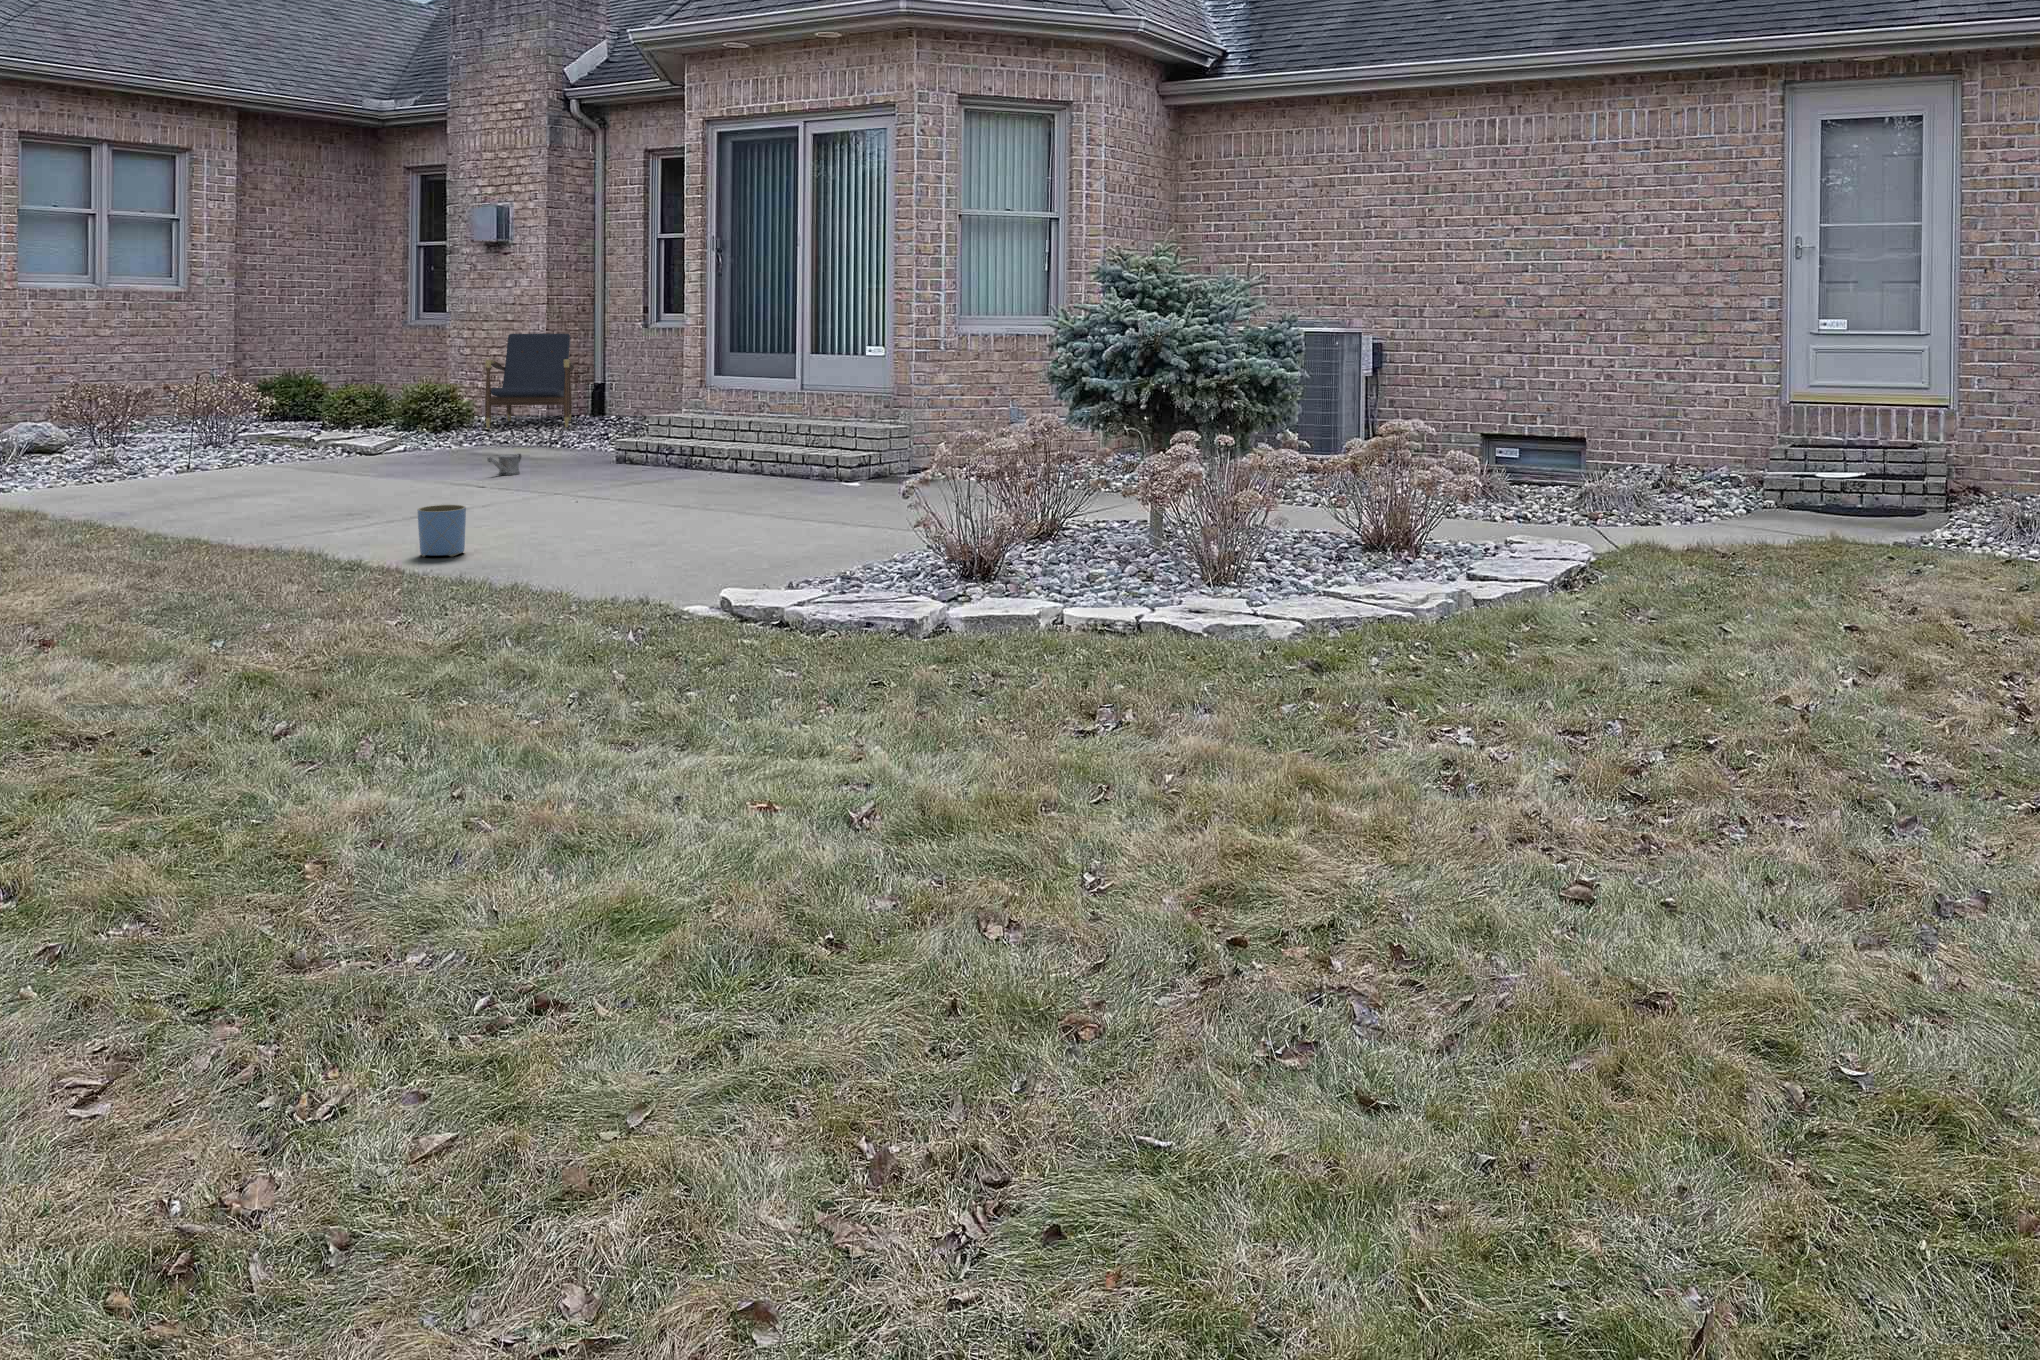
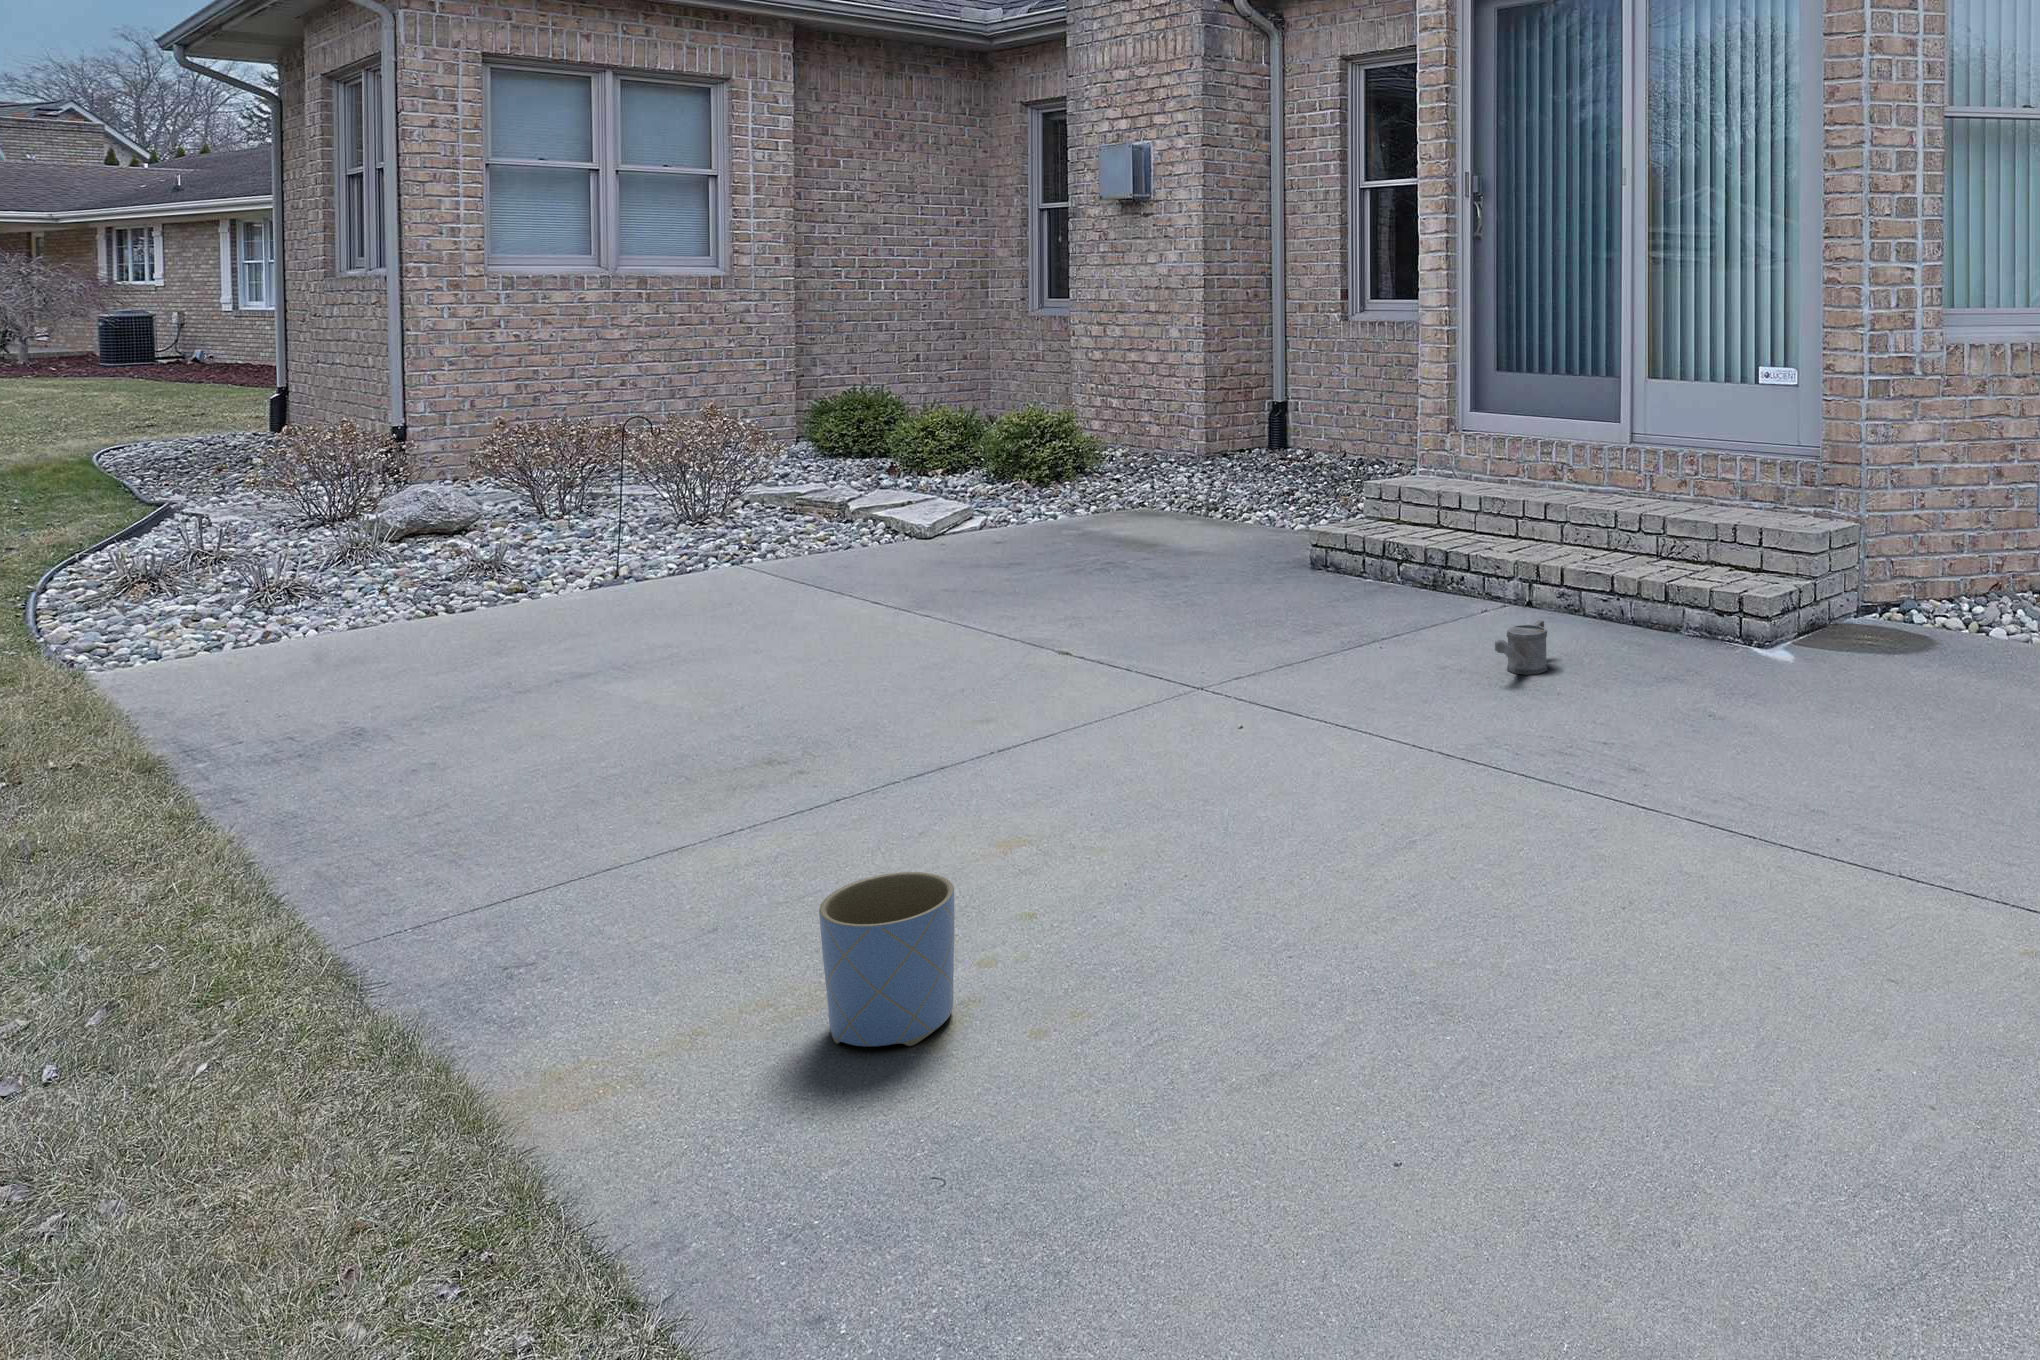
lounge chair: present [485,334,574,428] -> none [1115,332,1243,477]
watering can: present [487,454,521,475] -> present [1495,620,1548,675]

